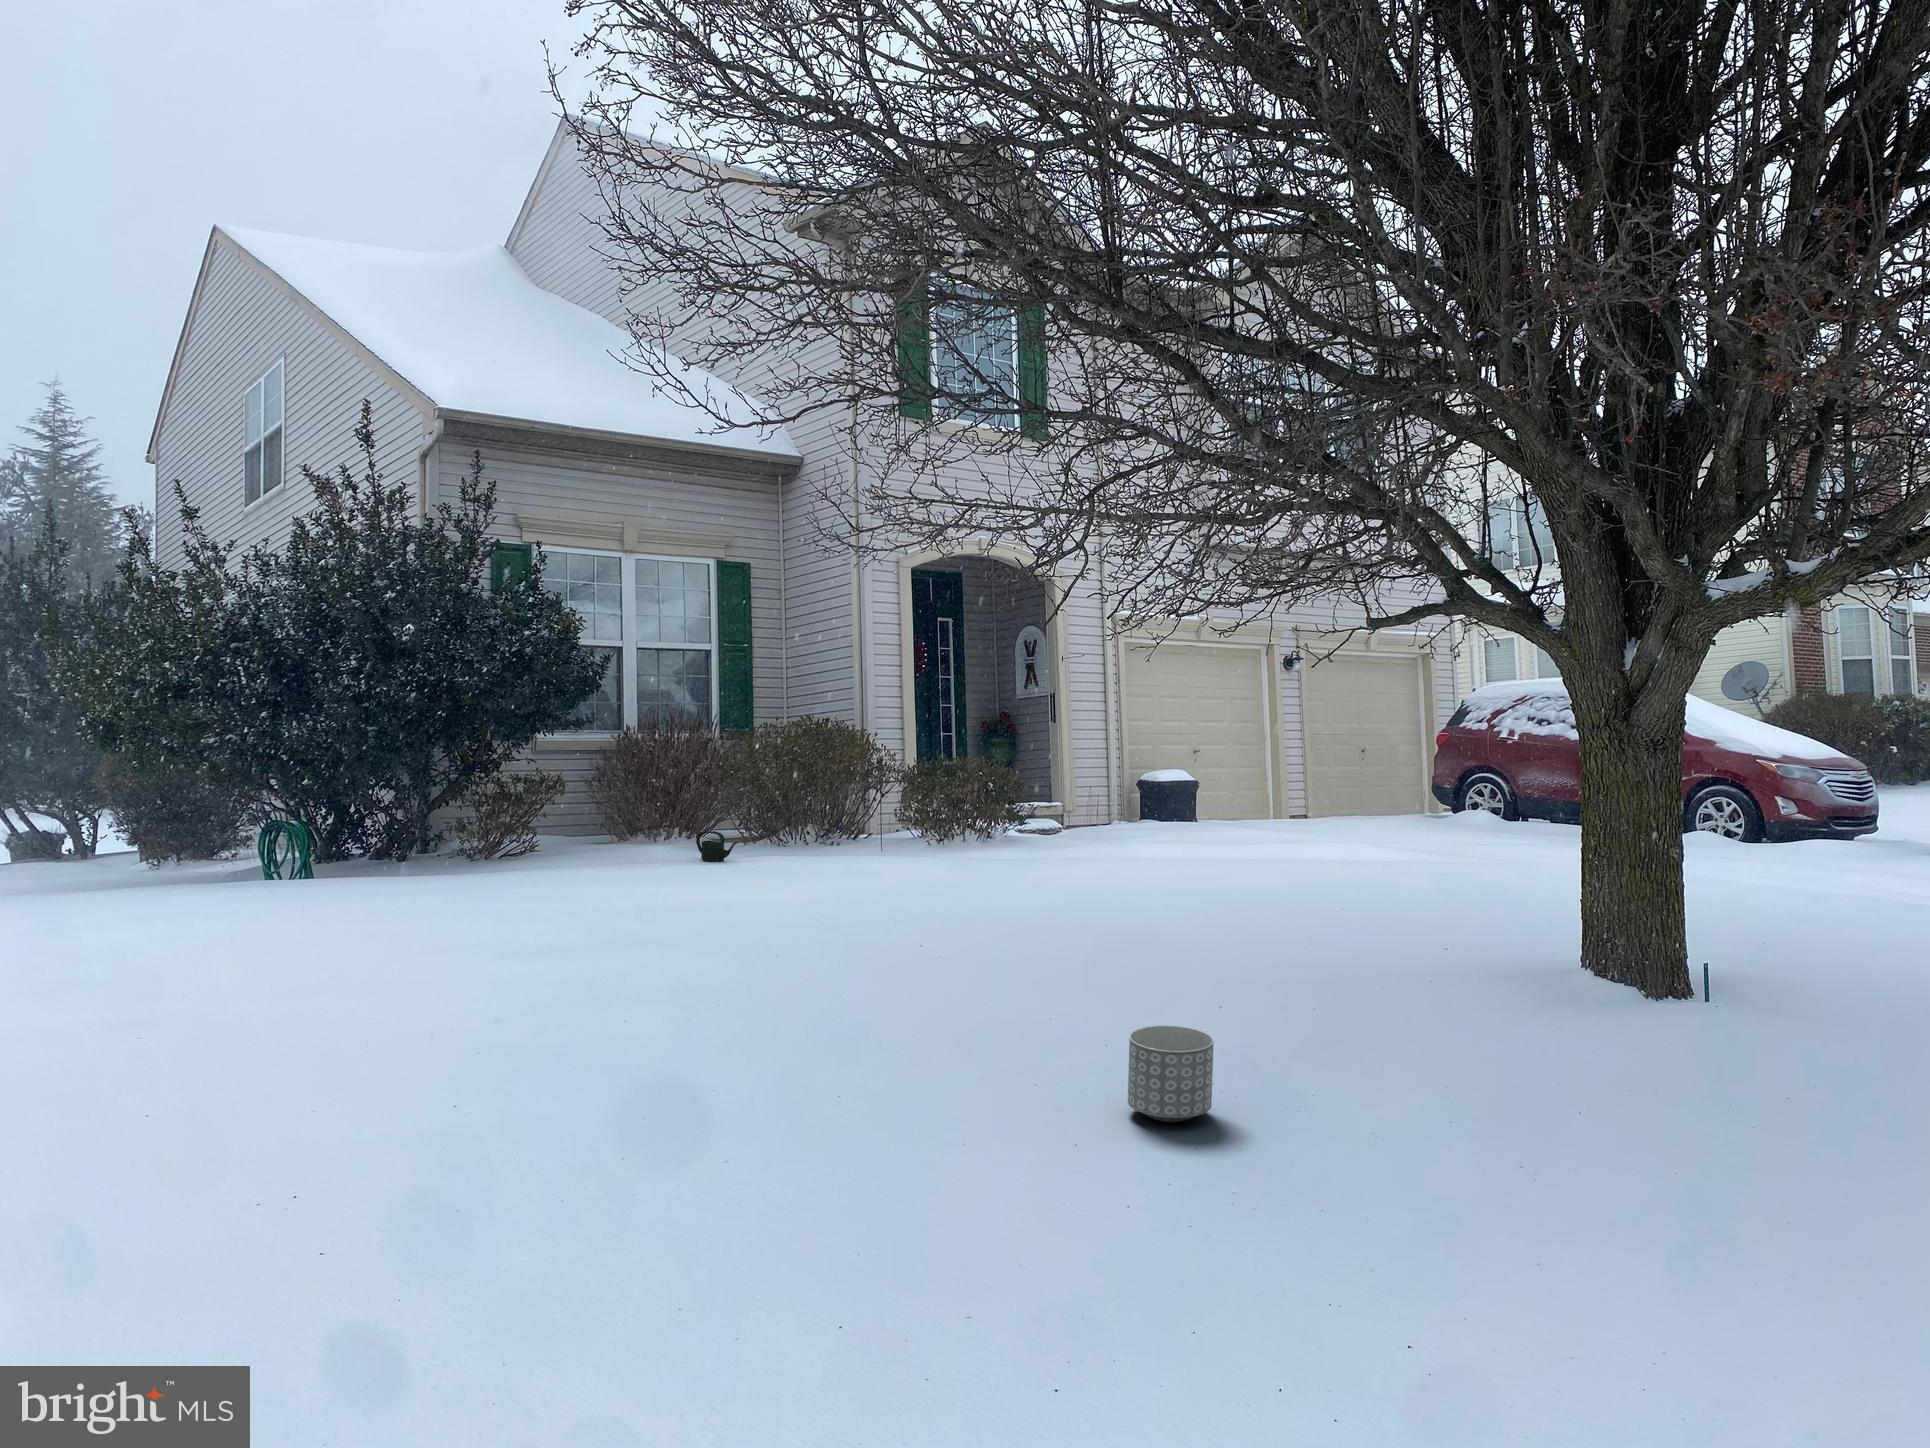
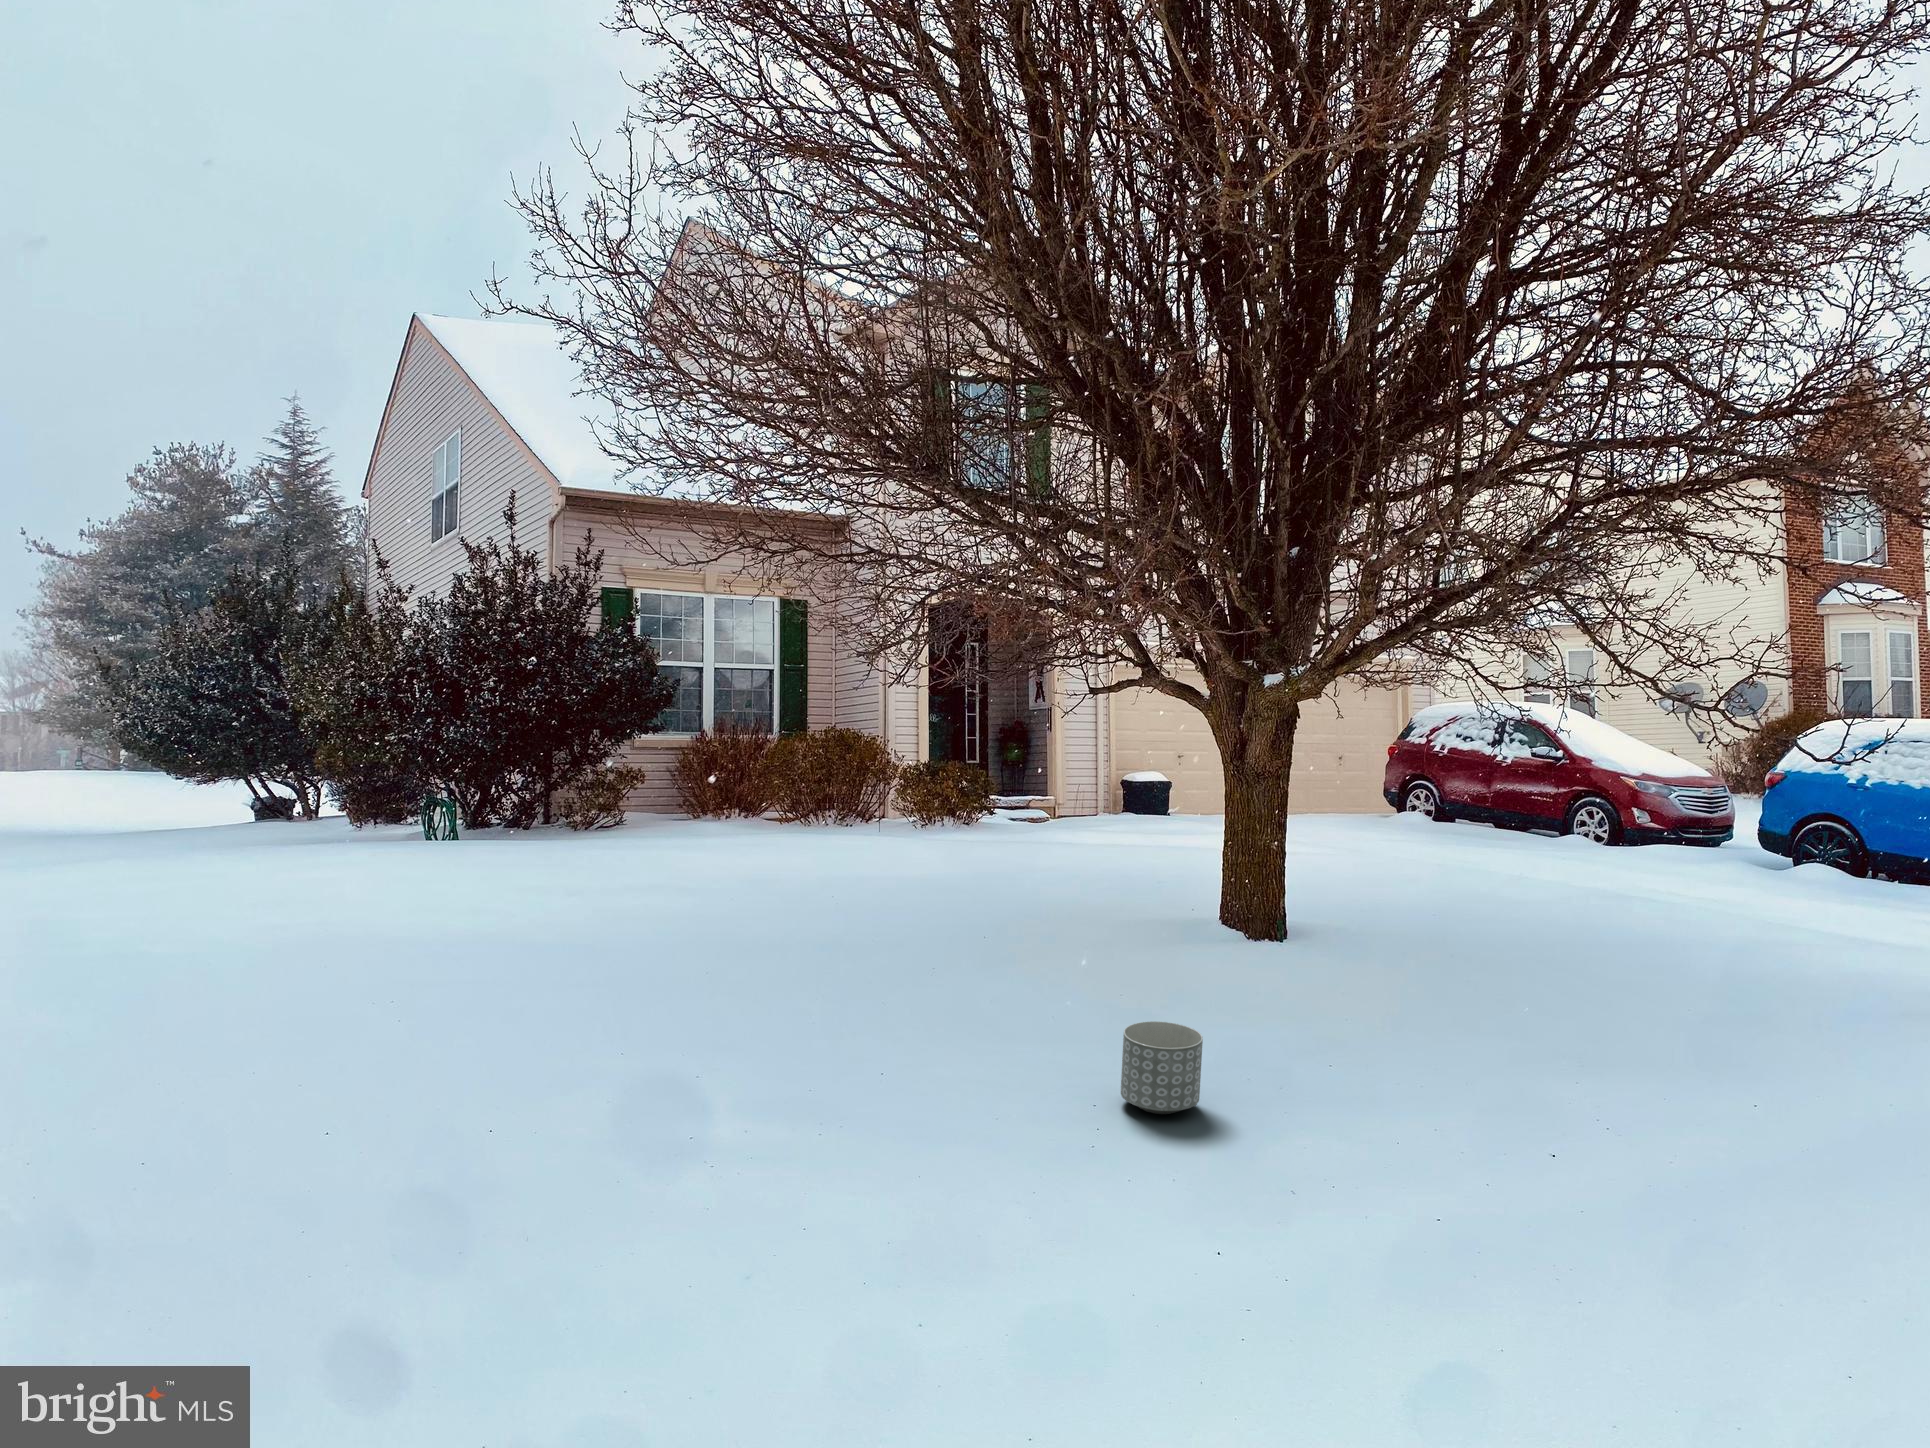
watering can: present [696,831,738,862] -> none [729,819,765,847]

